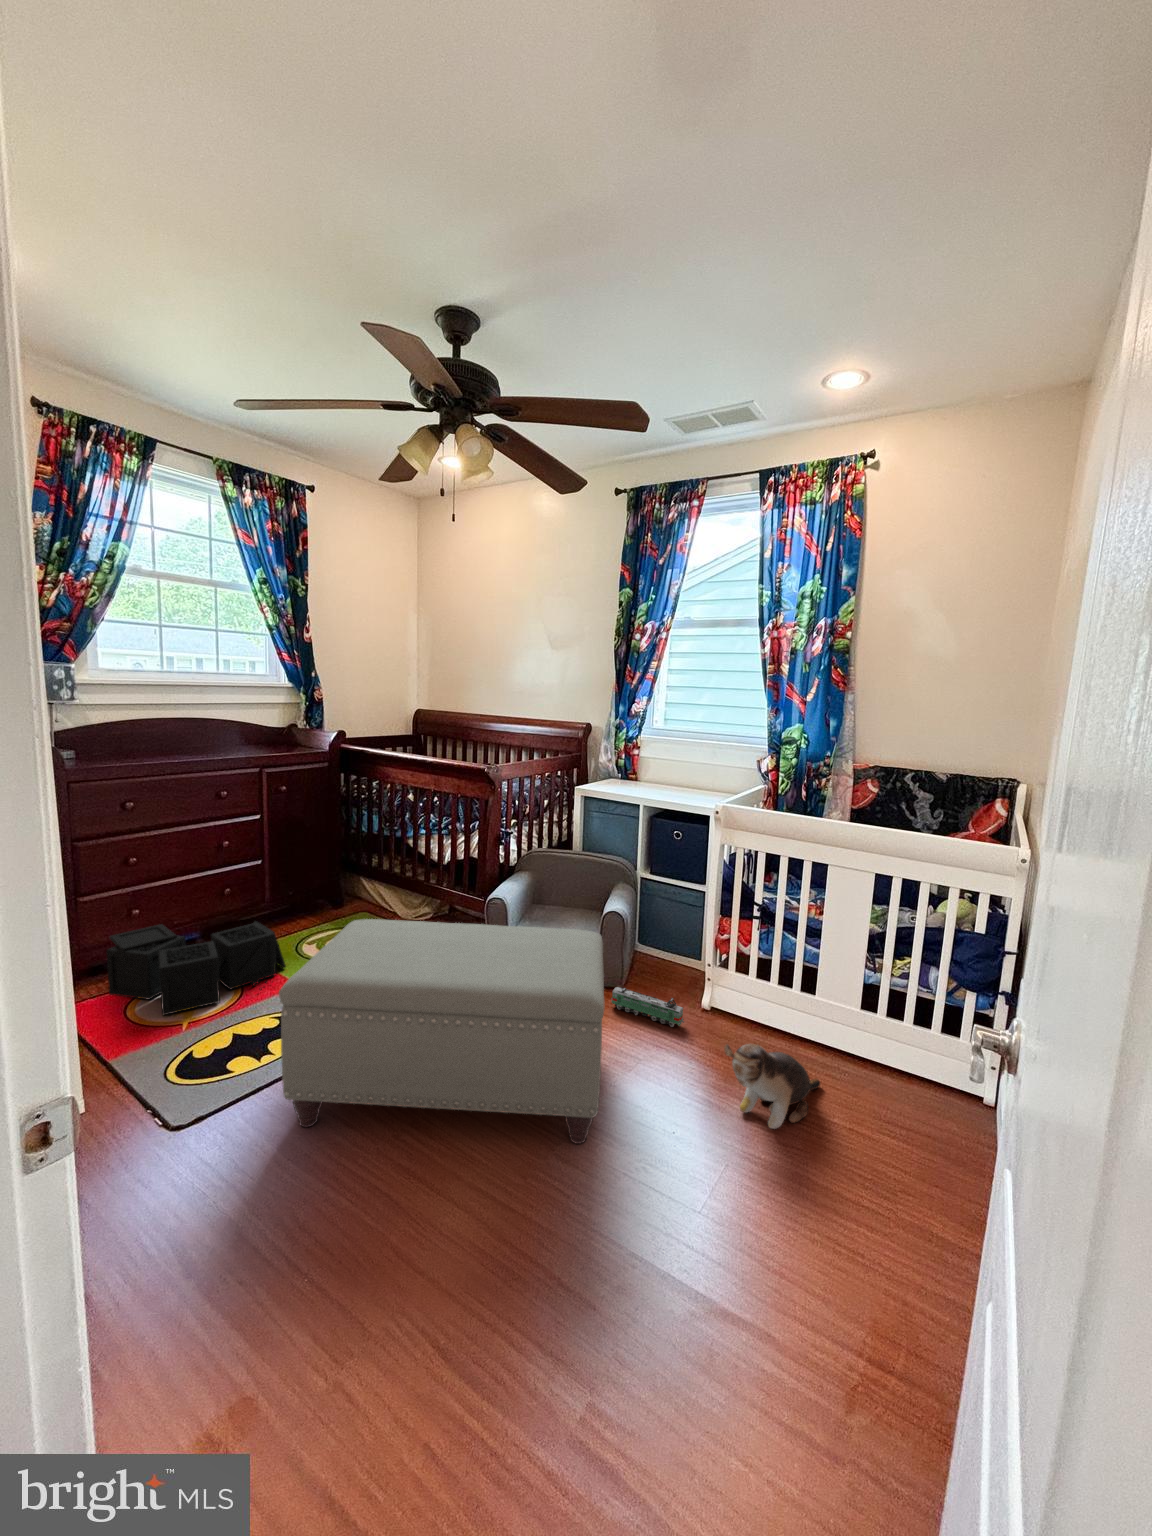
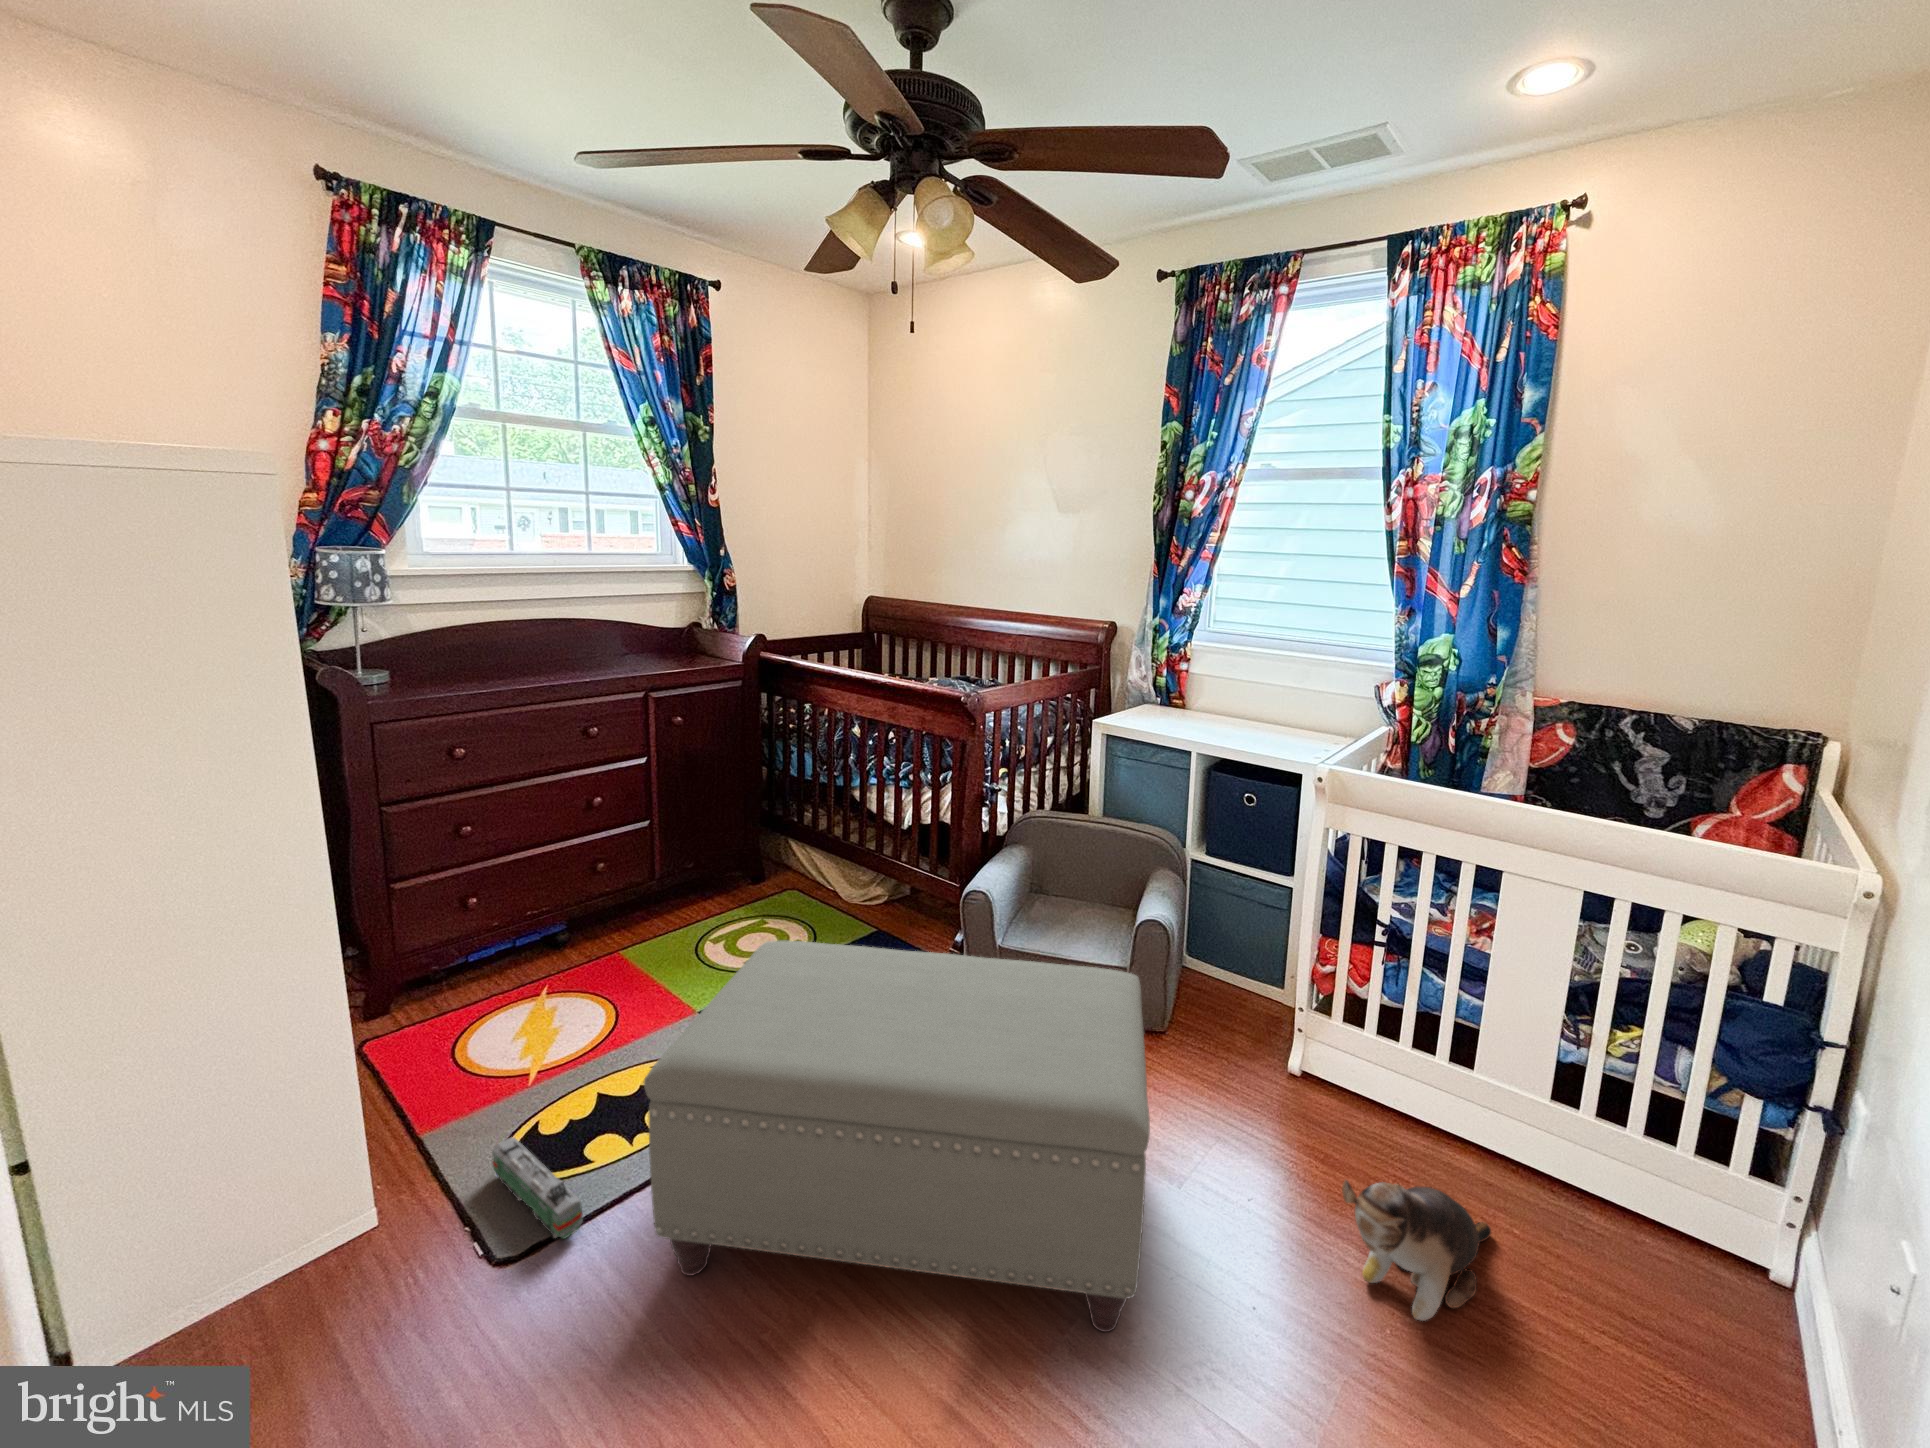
storage bin: present [106,921,286,1015] -> none [431,913,681,1060]
toy train: present [611,987,684,1027] -> present [492,1137,583,1239]

